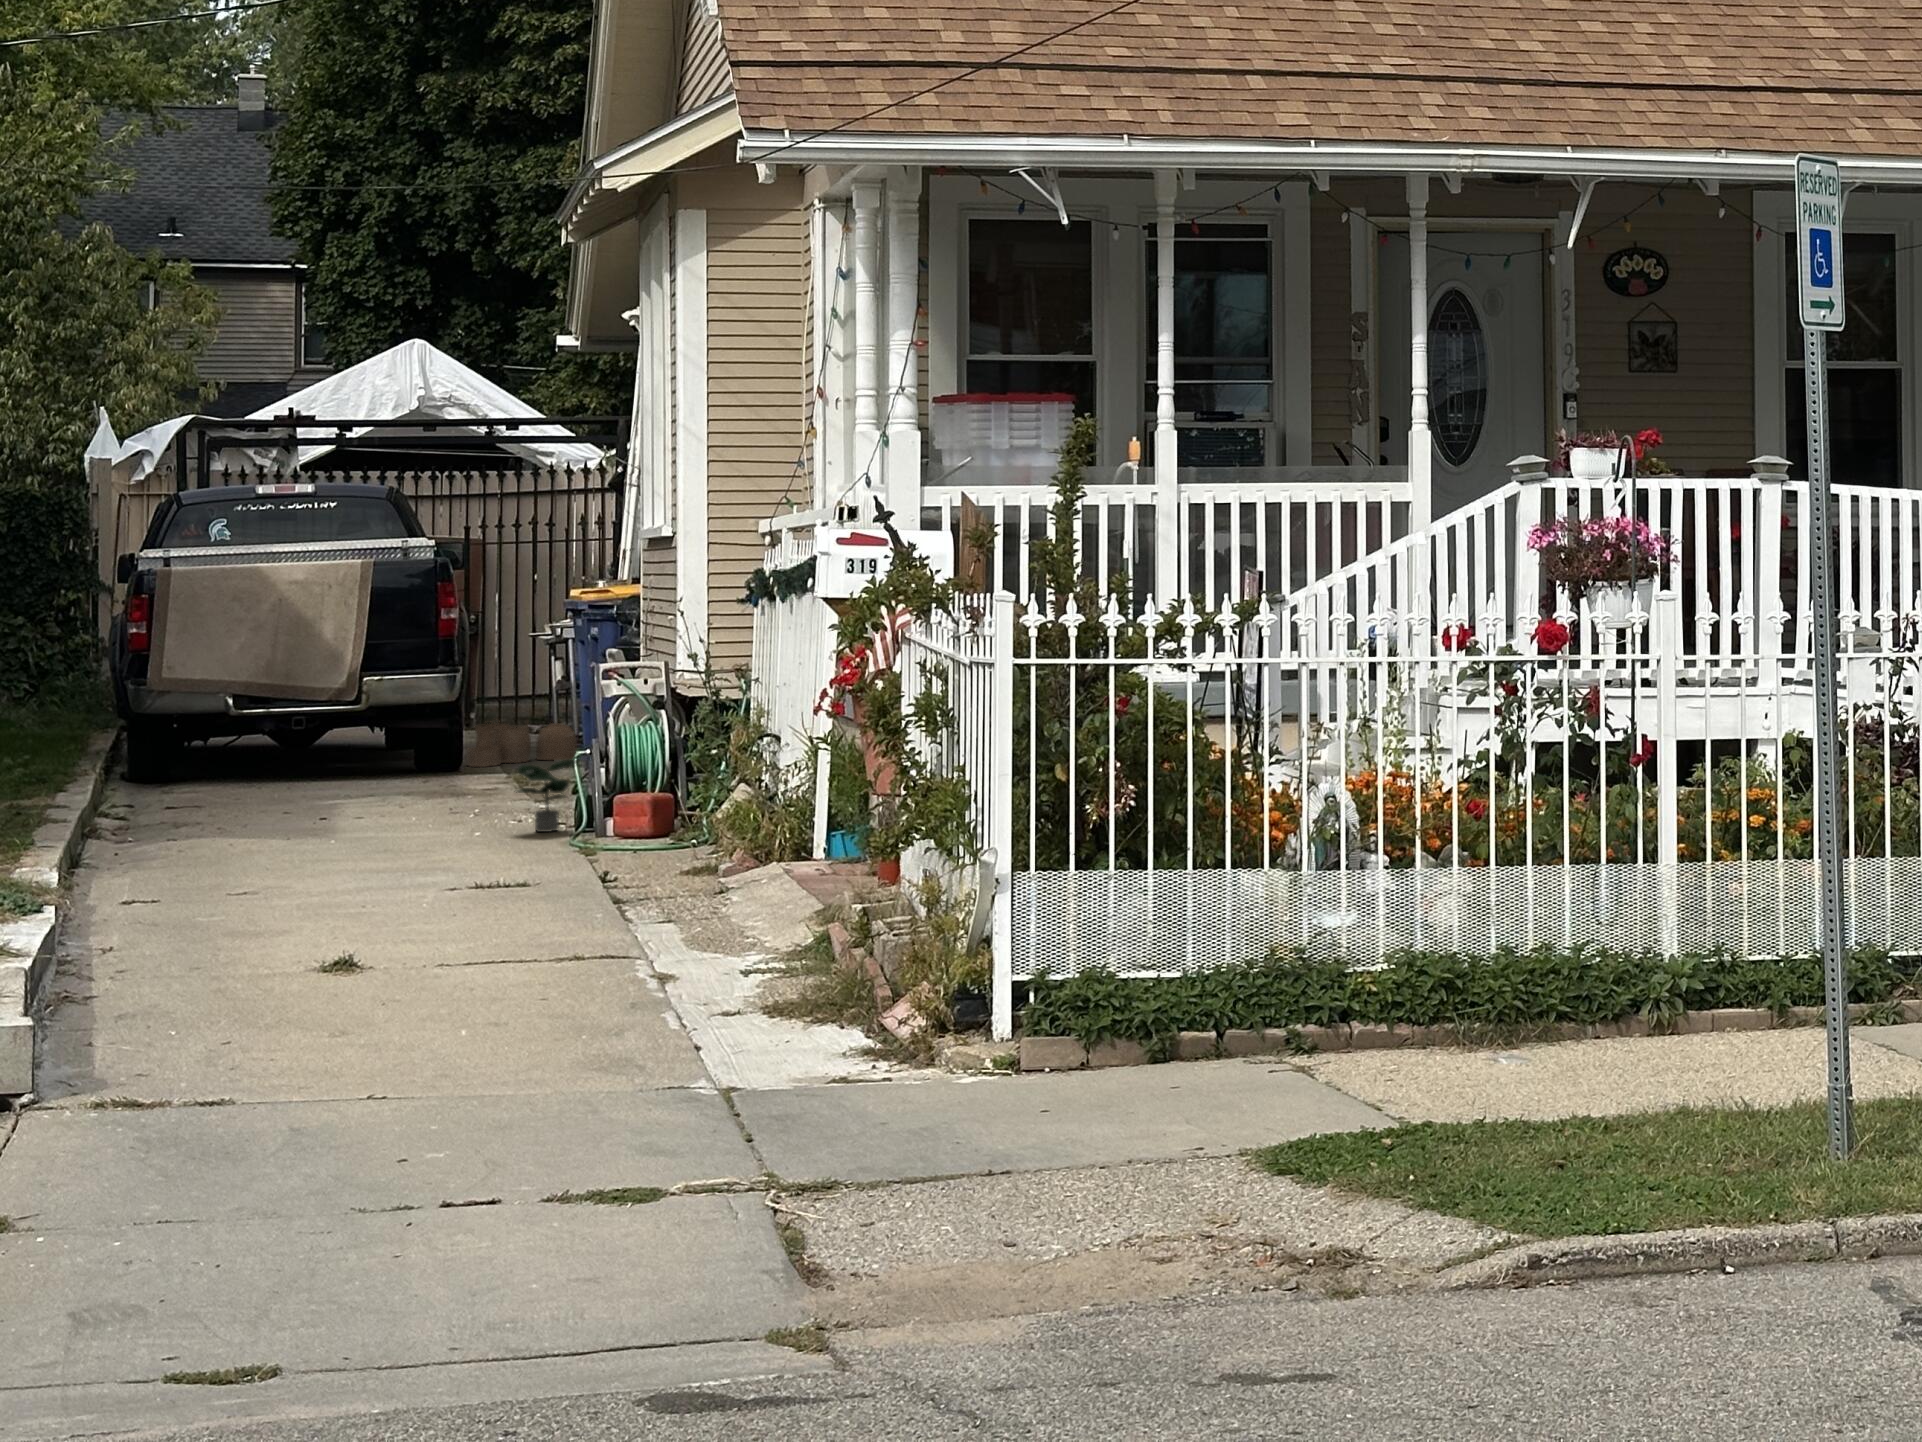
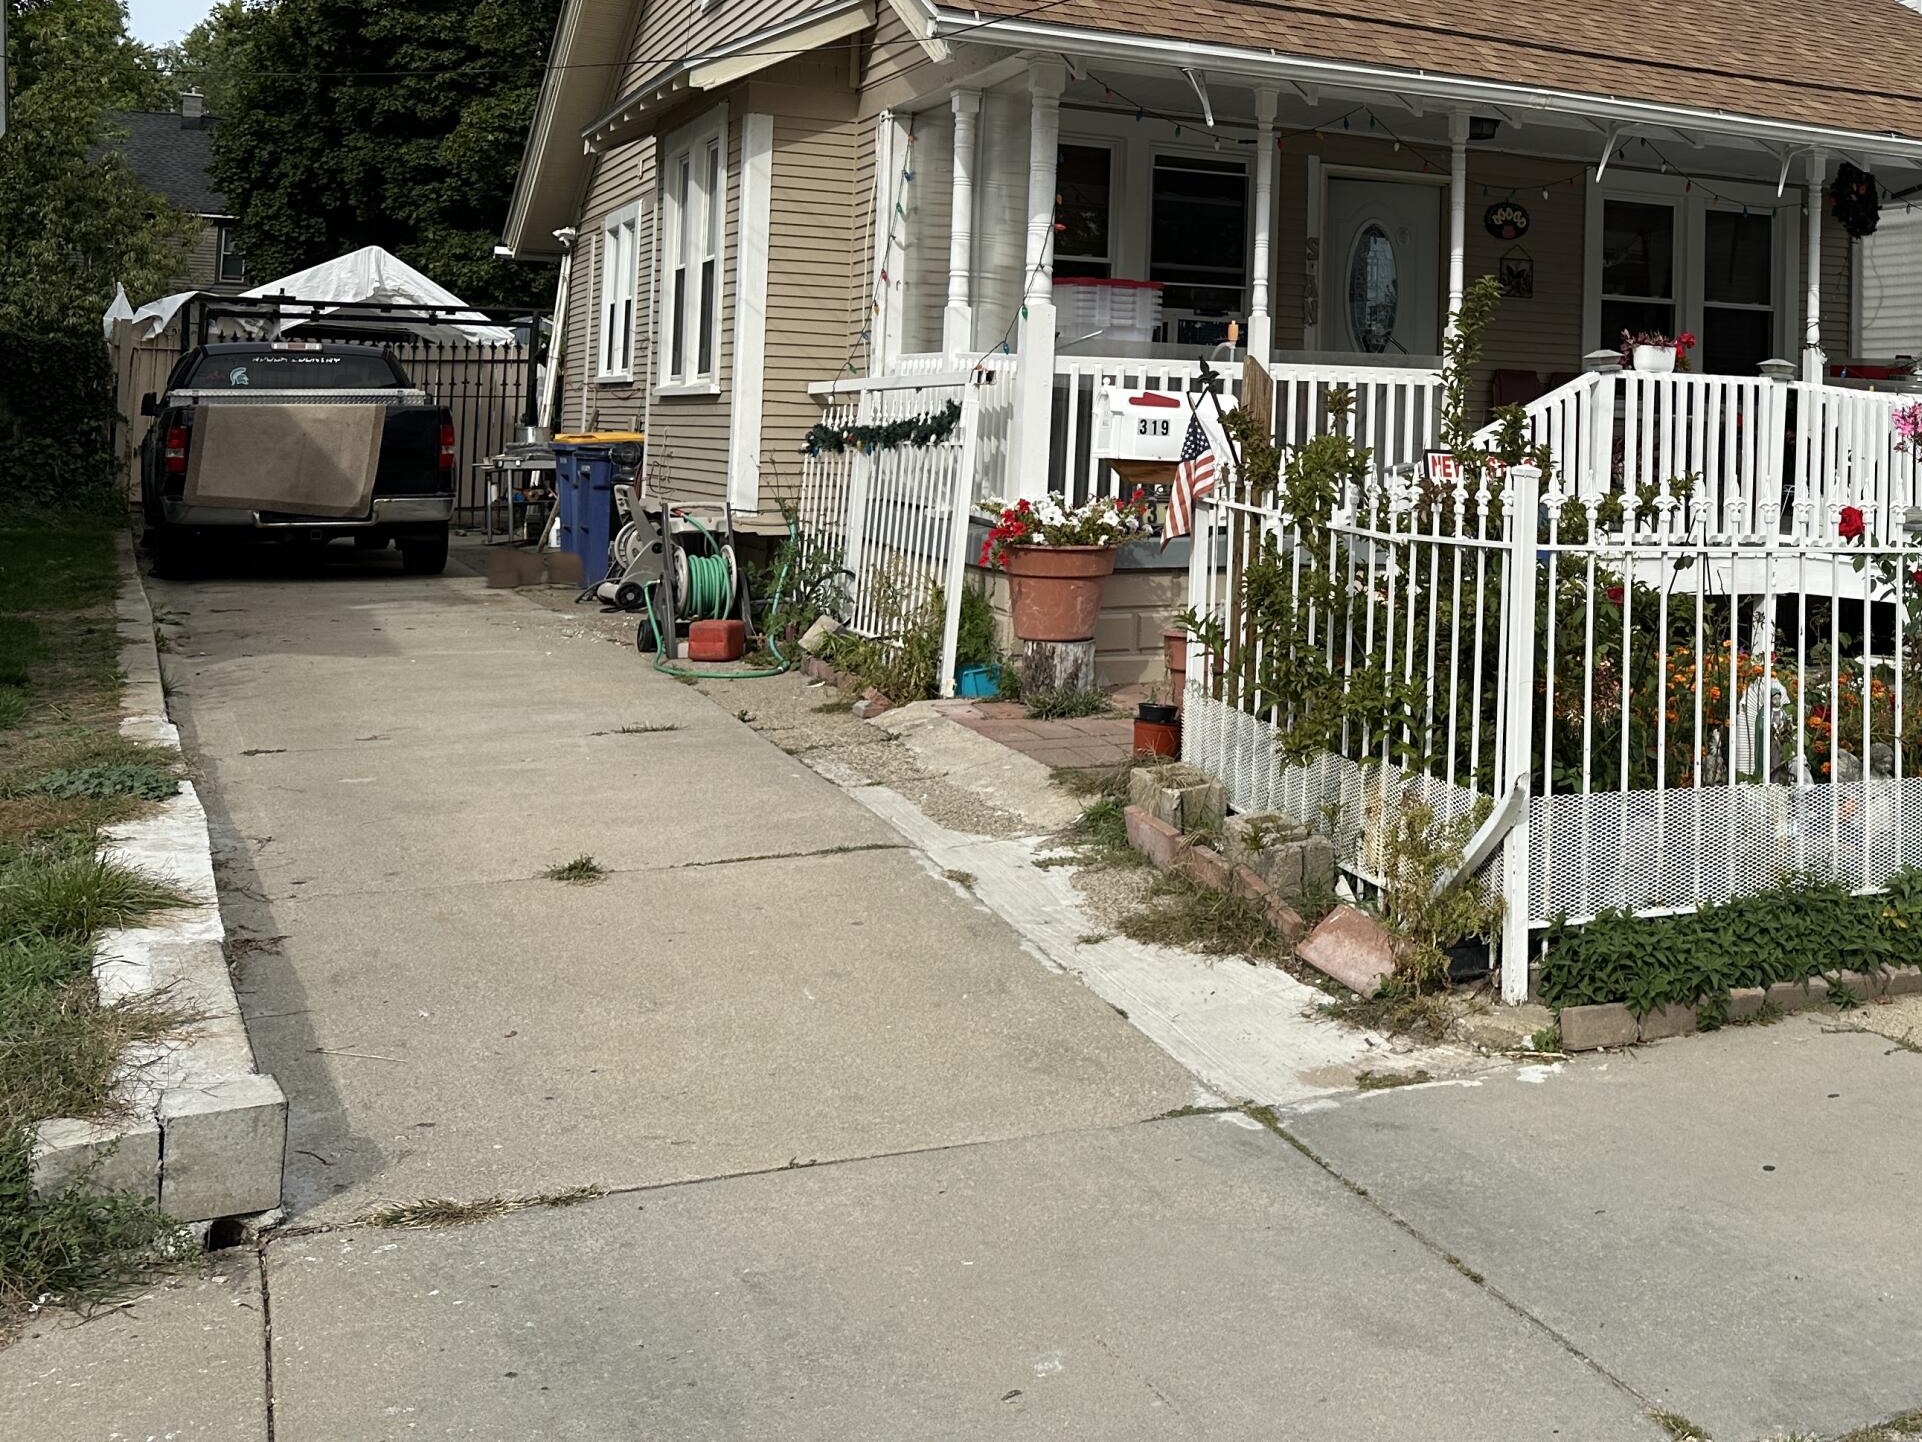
potted plant: present [516,760,577,832] -> none [597,594,660,661]

